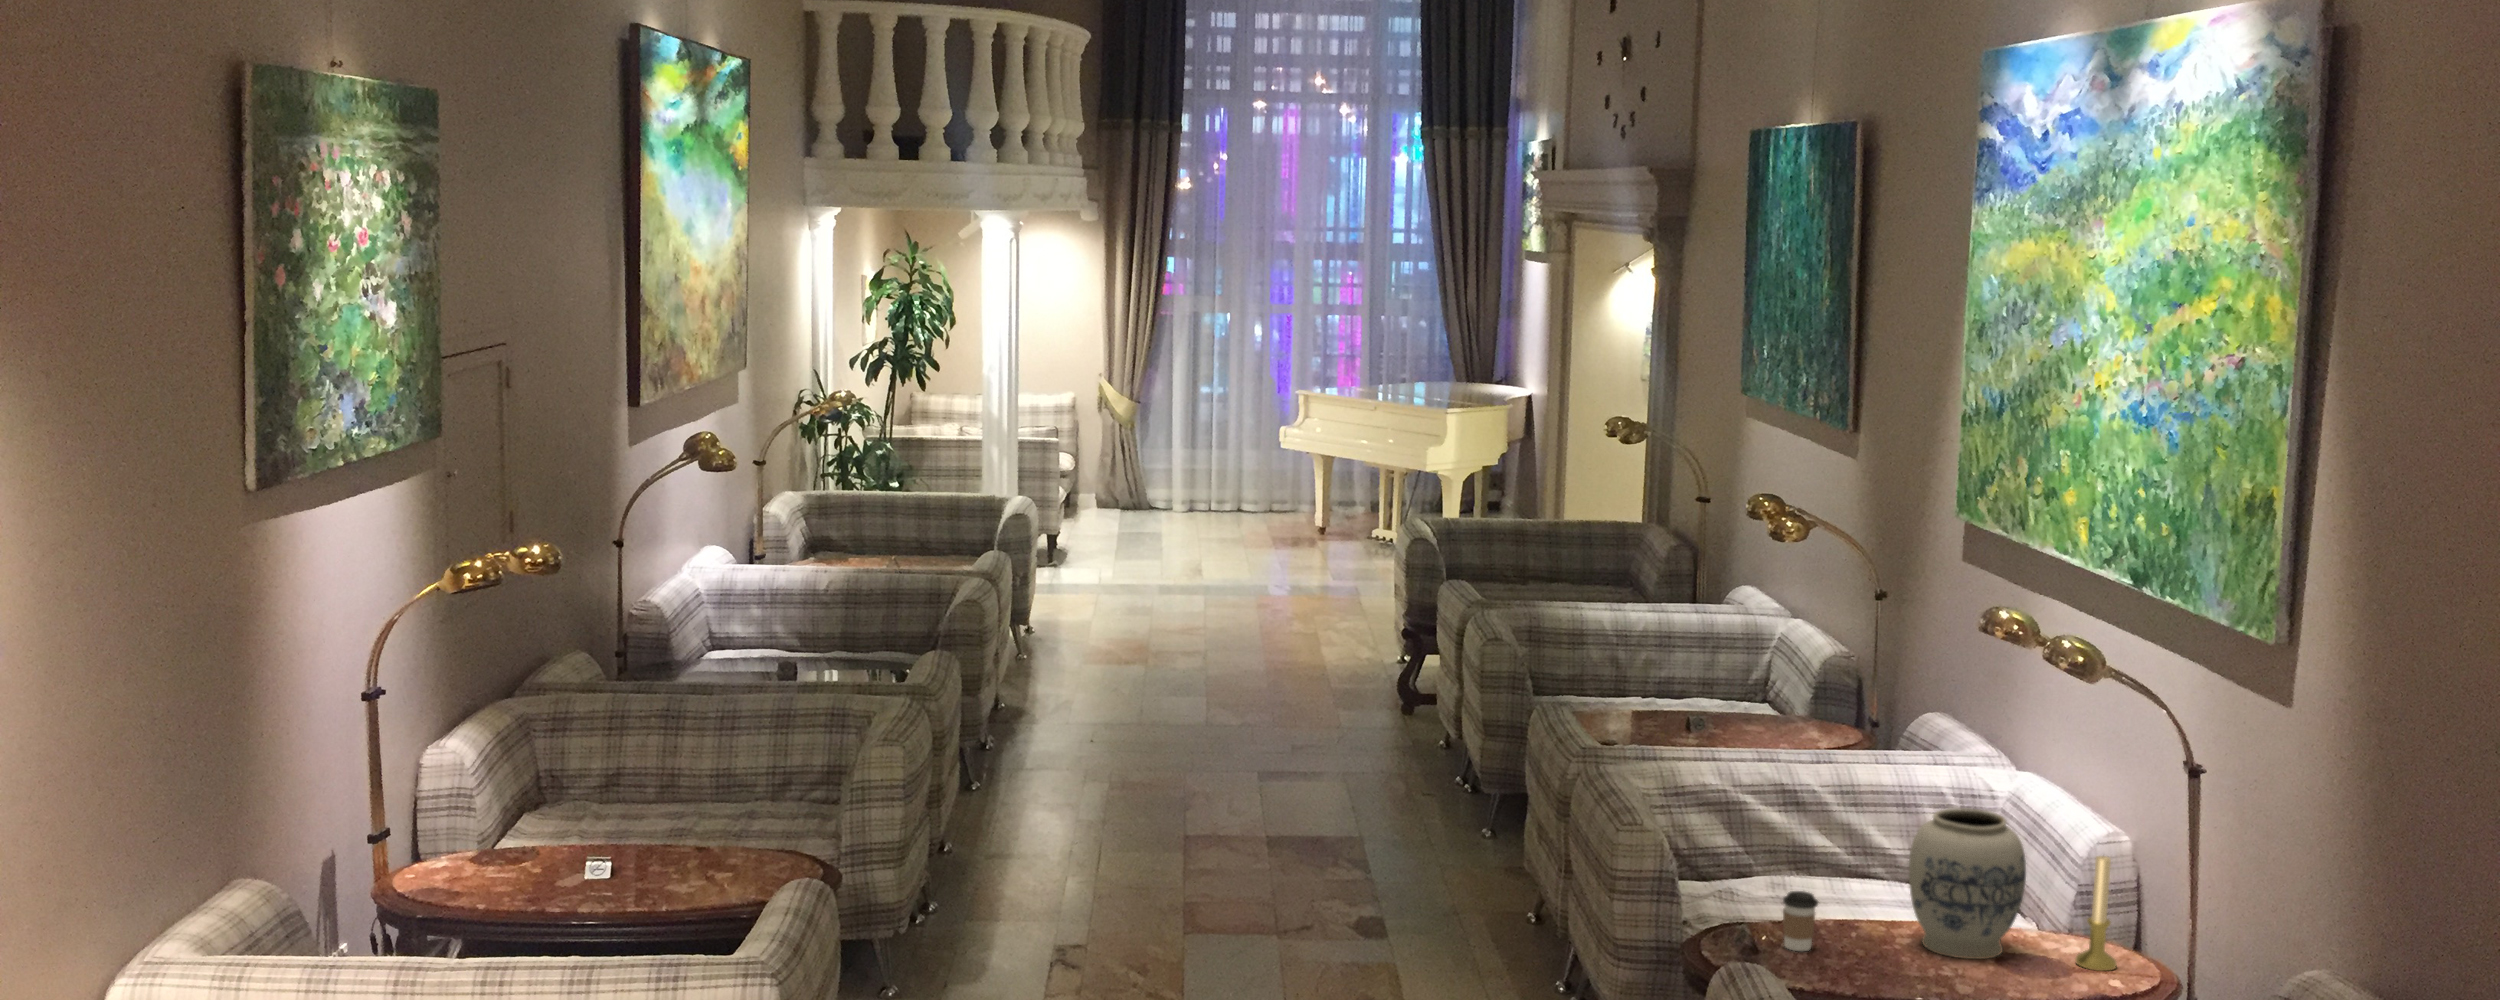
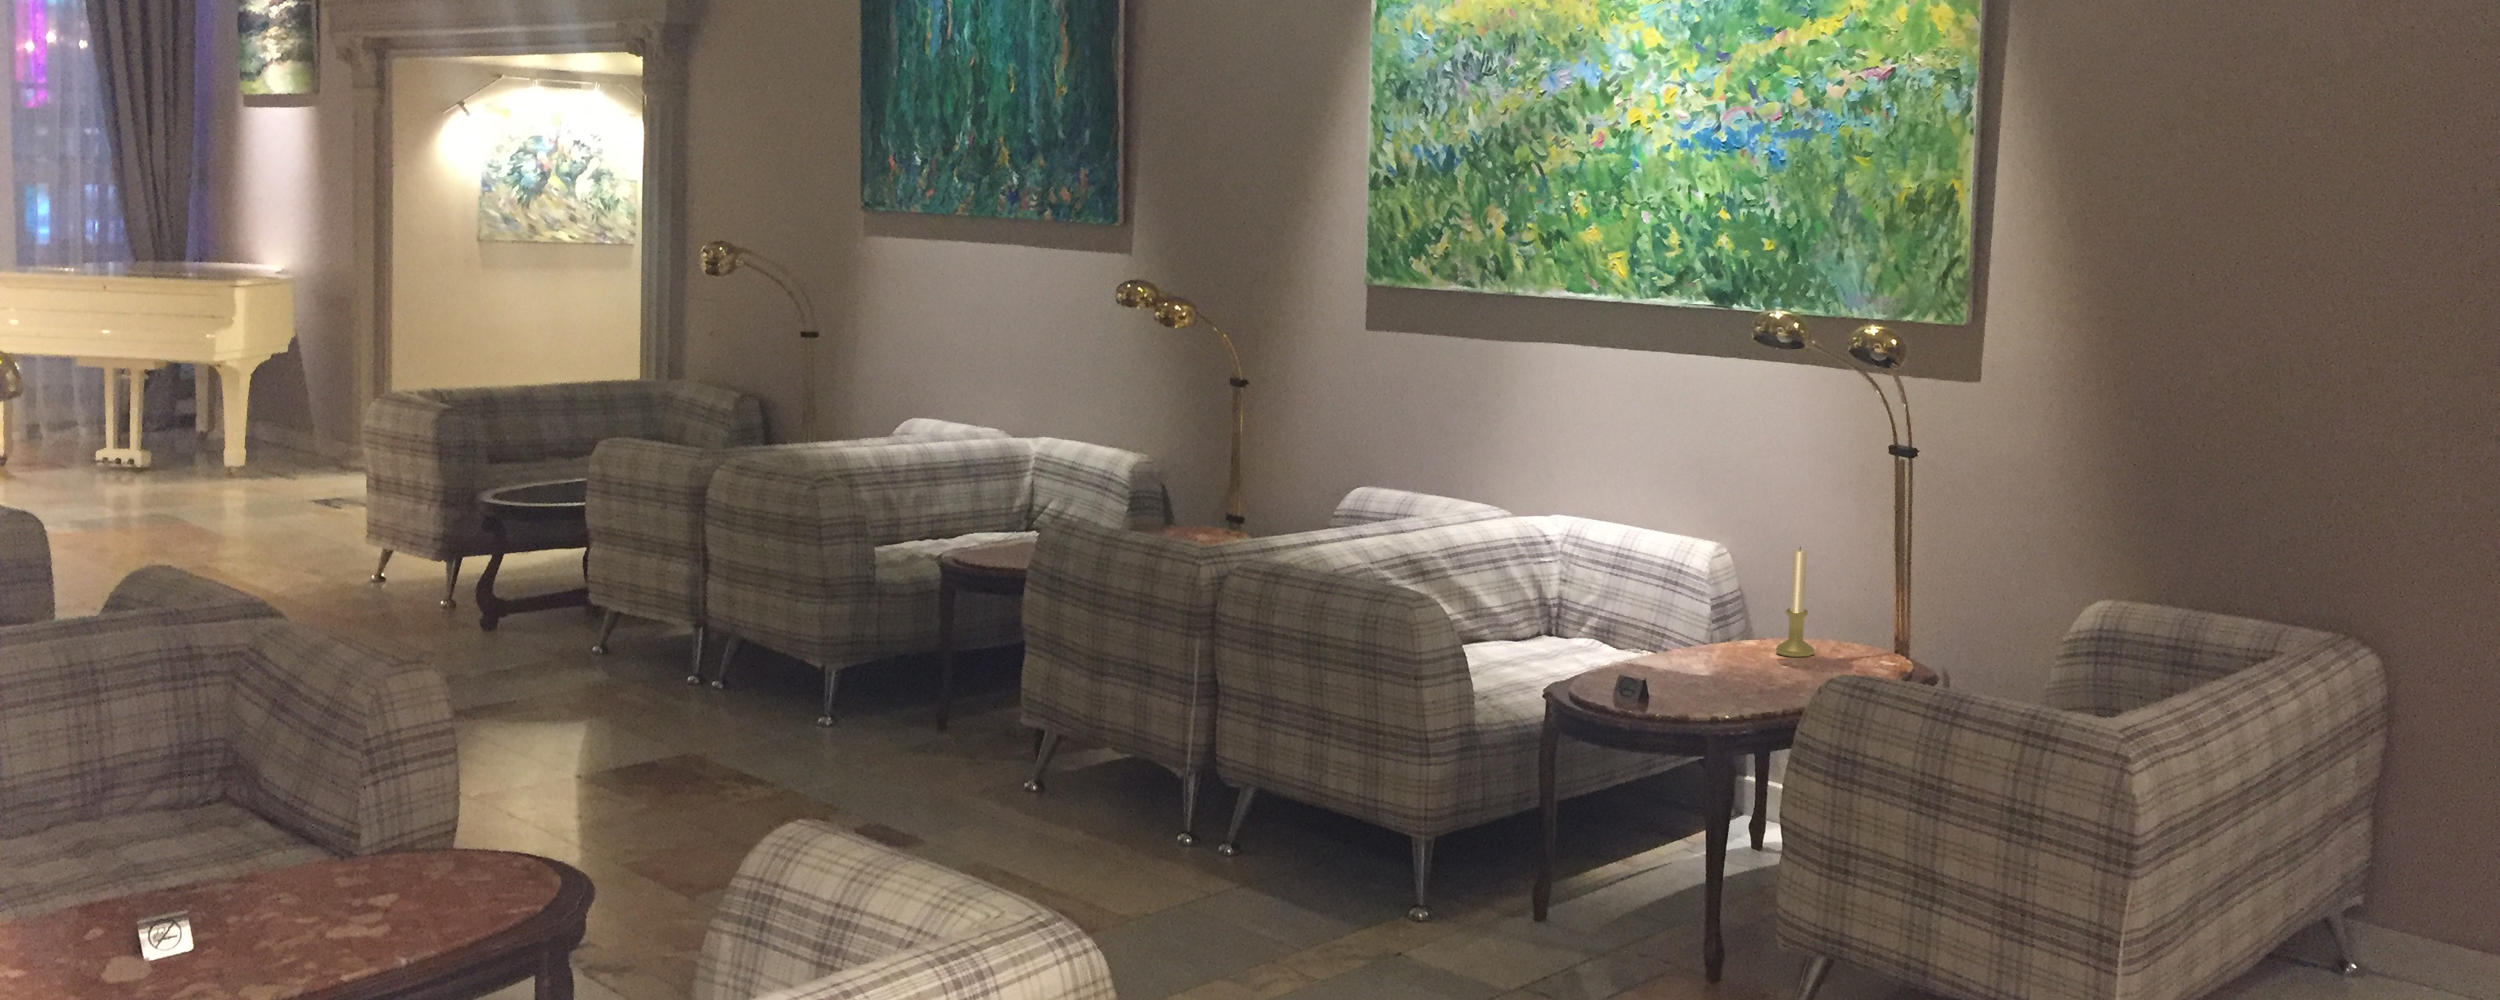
vase: present [1909,808,2026,959] -> none [1637,527,1749,672]
coffee cup: present [1783,891,1818,951] -> none [1583,632,1620,693]

